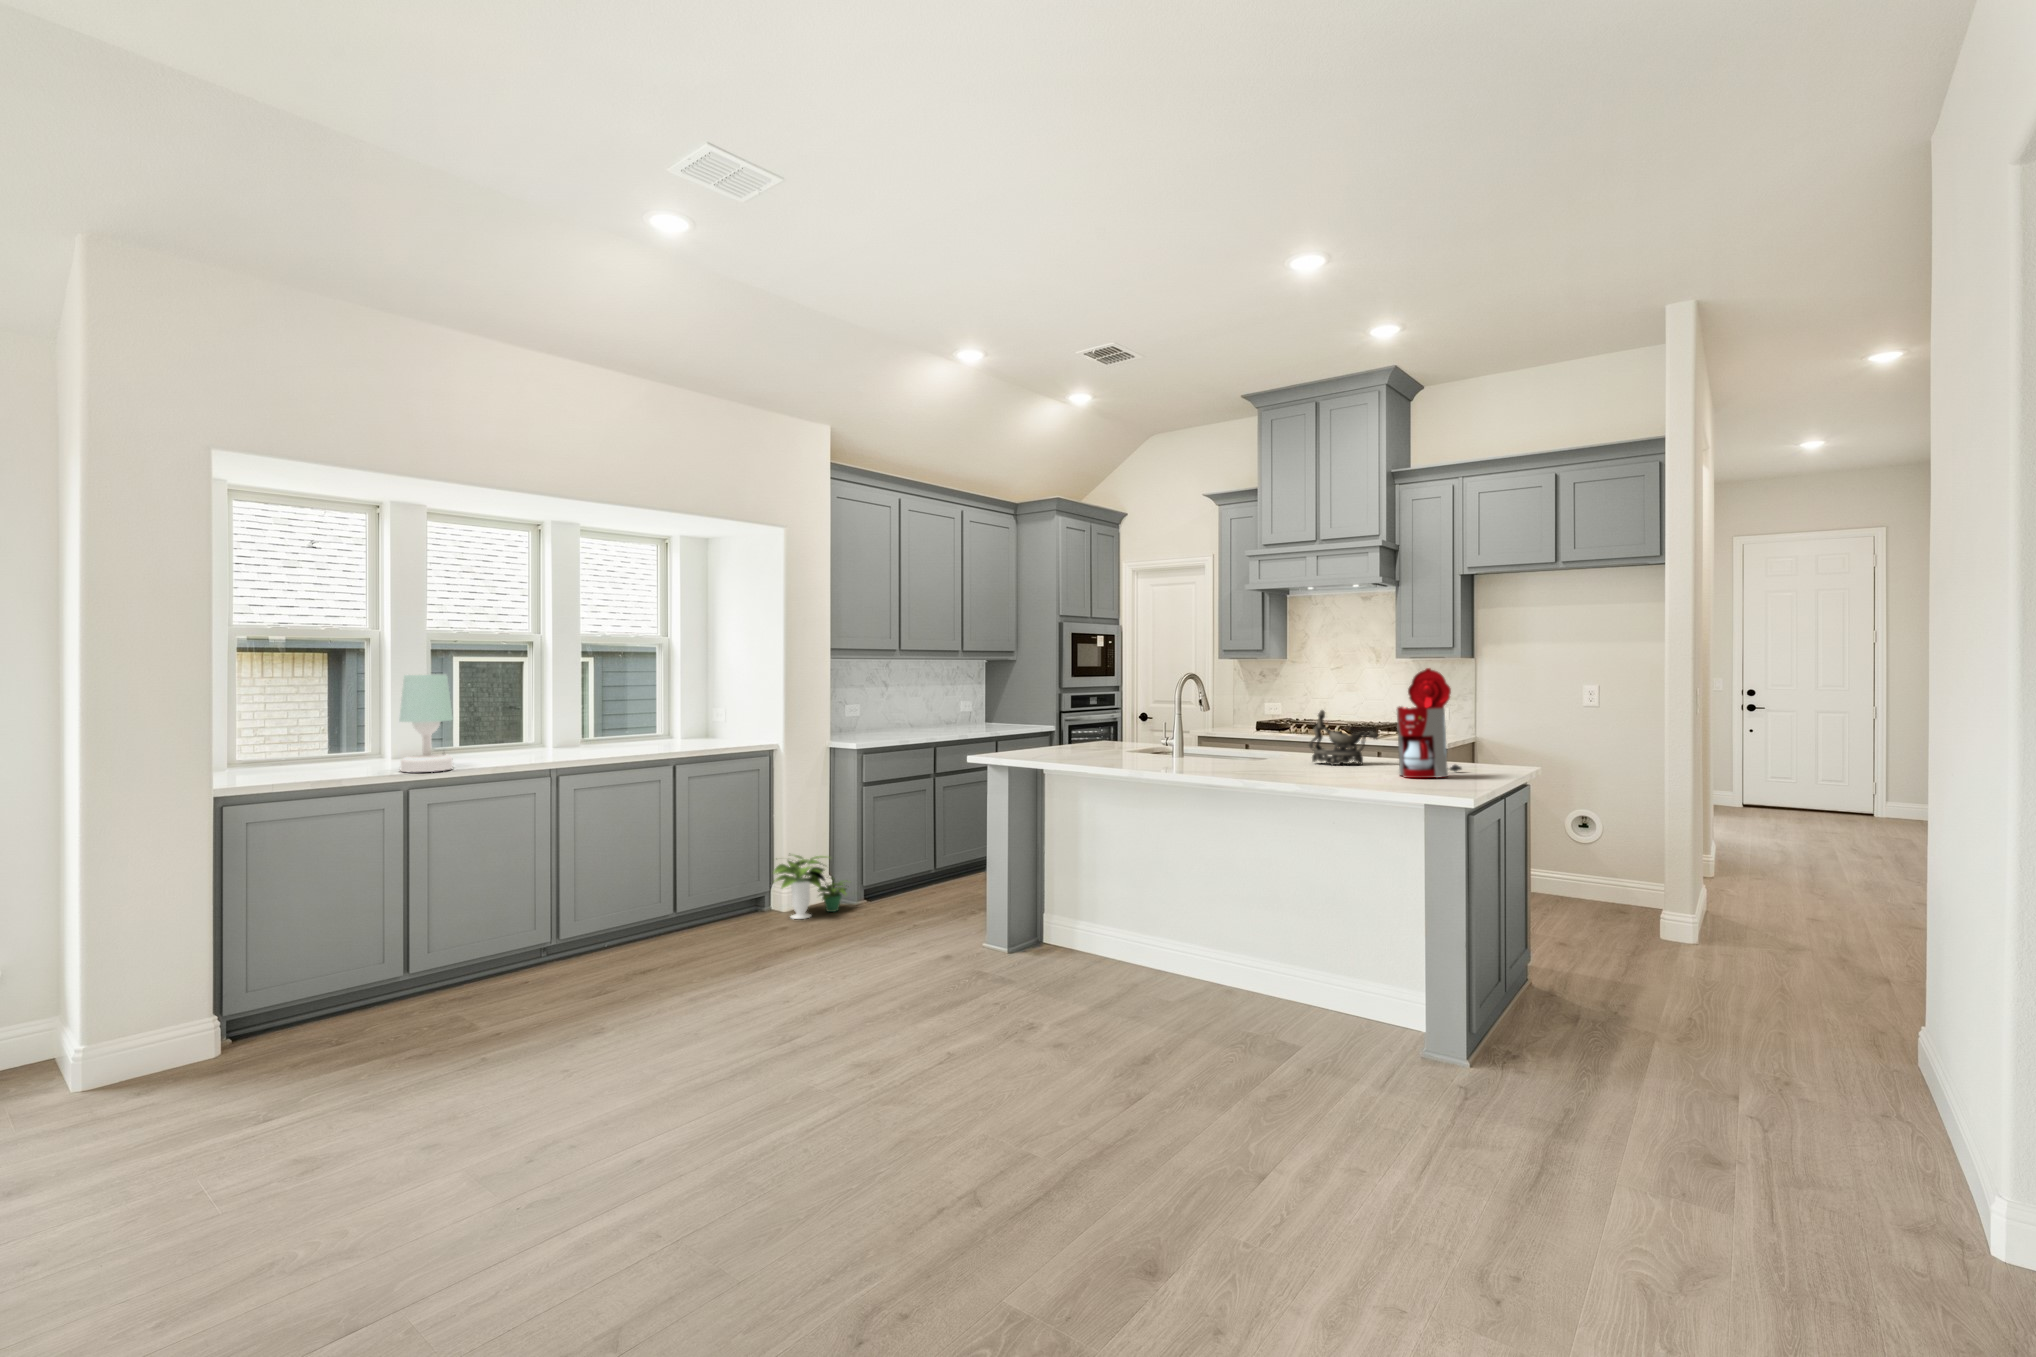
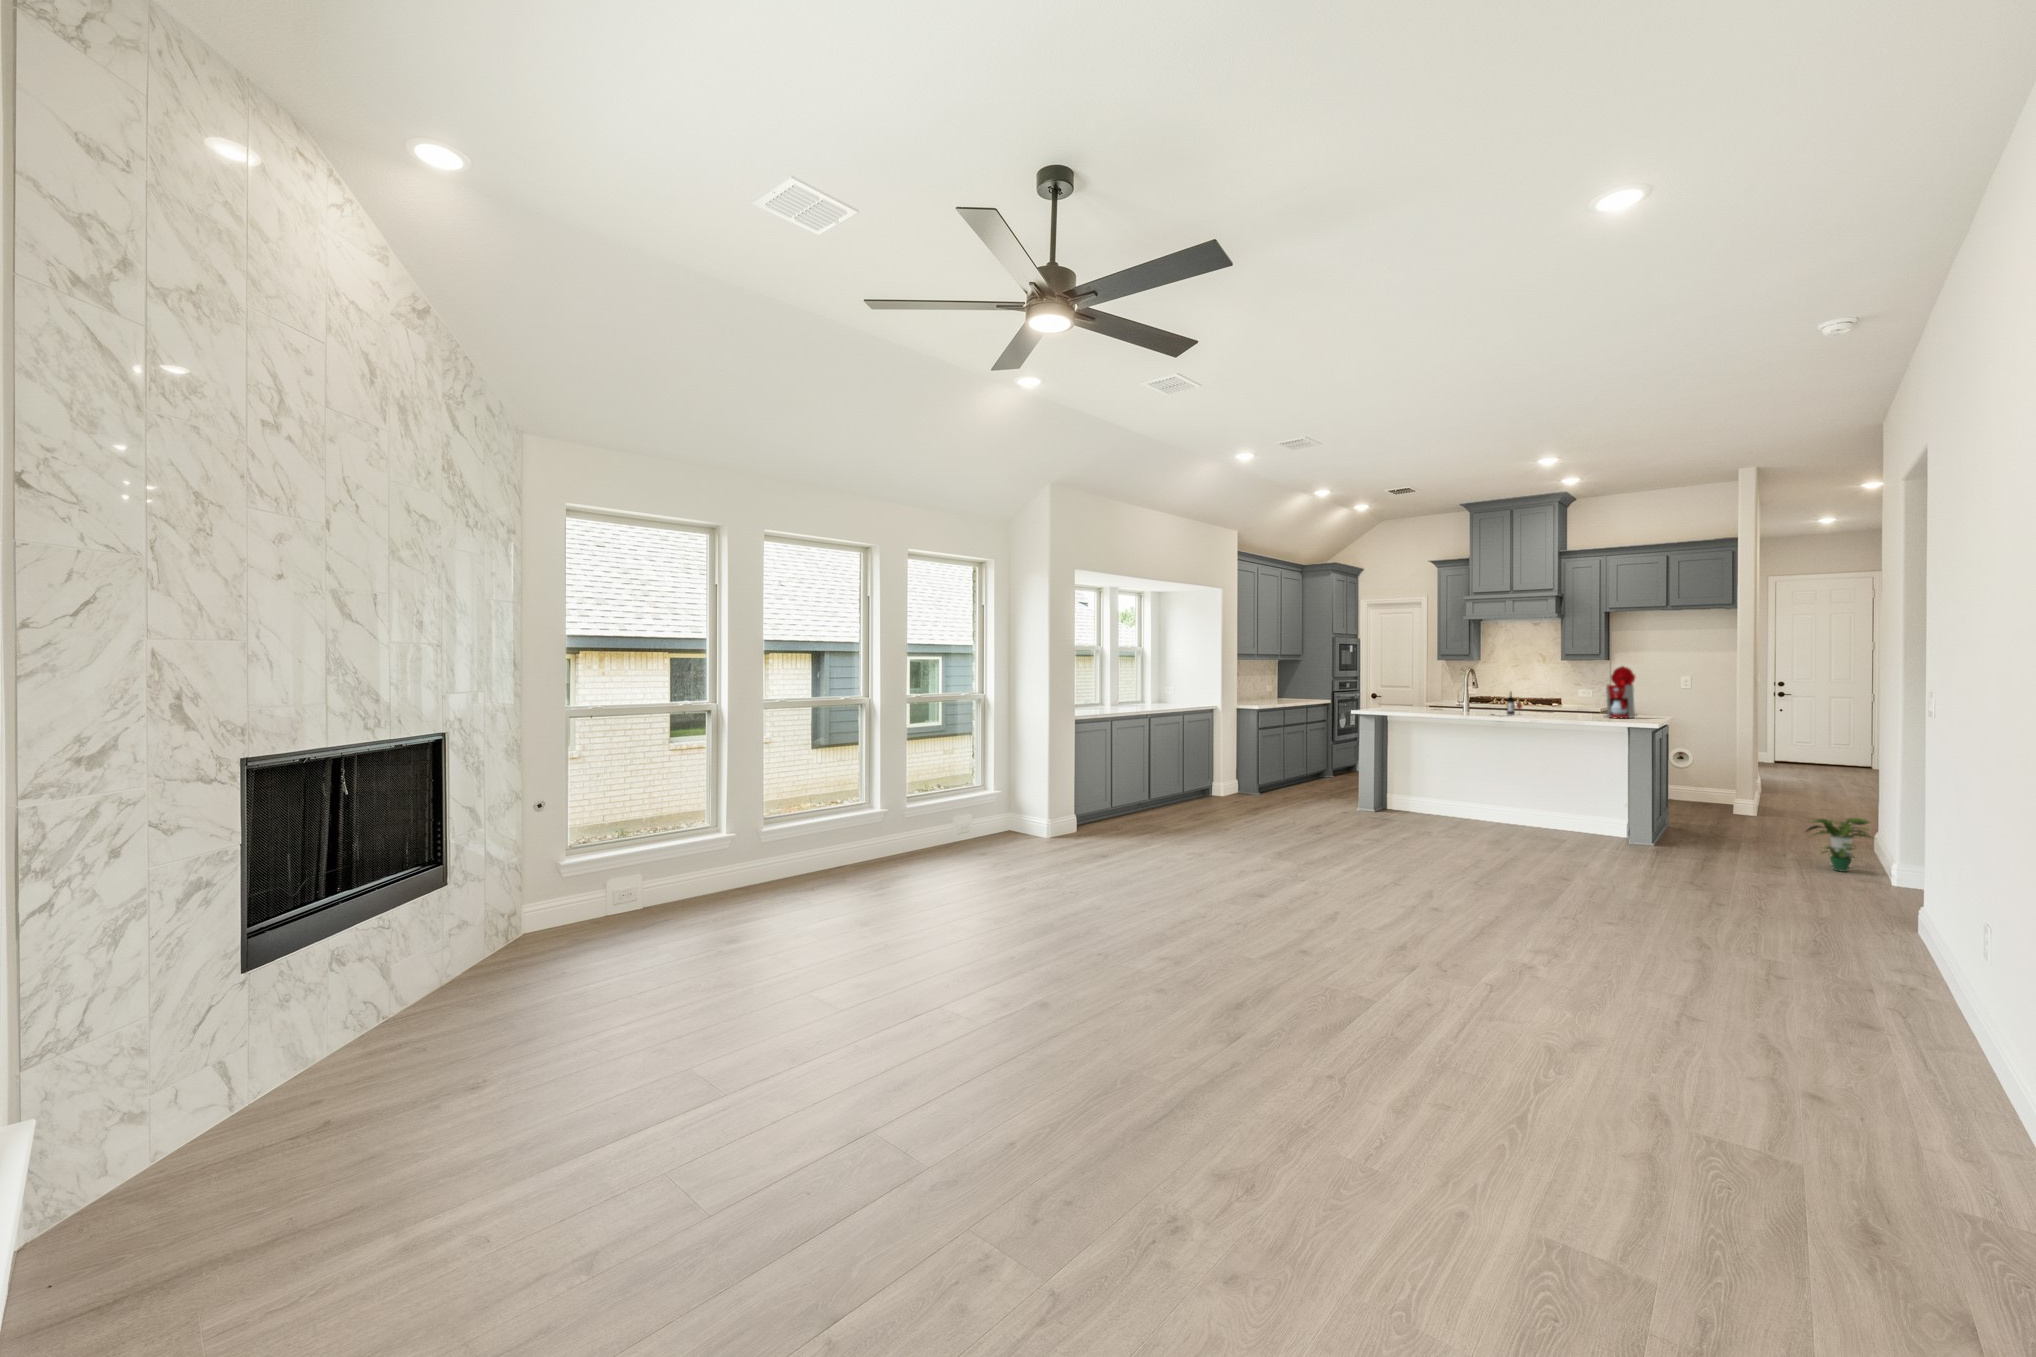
table lamp: present [399,674,453,772] -> none [1085,668,1107,714]
decorative bowl: present [1309,710,1378,765] -> none [1544,687,1586,715]
wine bottle: none [1208,719,1285,770] -> present [1495,692,1527,716]
potted plant: present [774,855,846,919] -> present [1807,818,1872,872]

